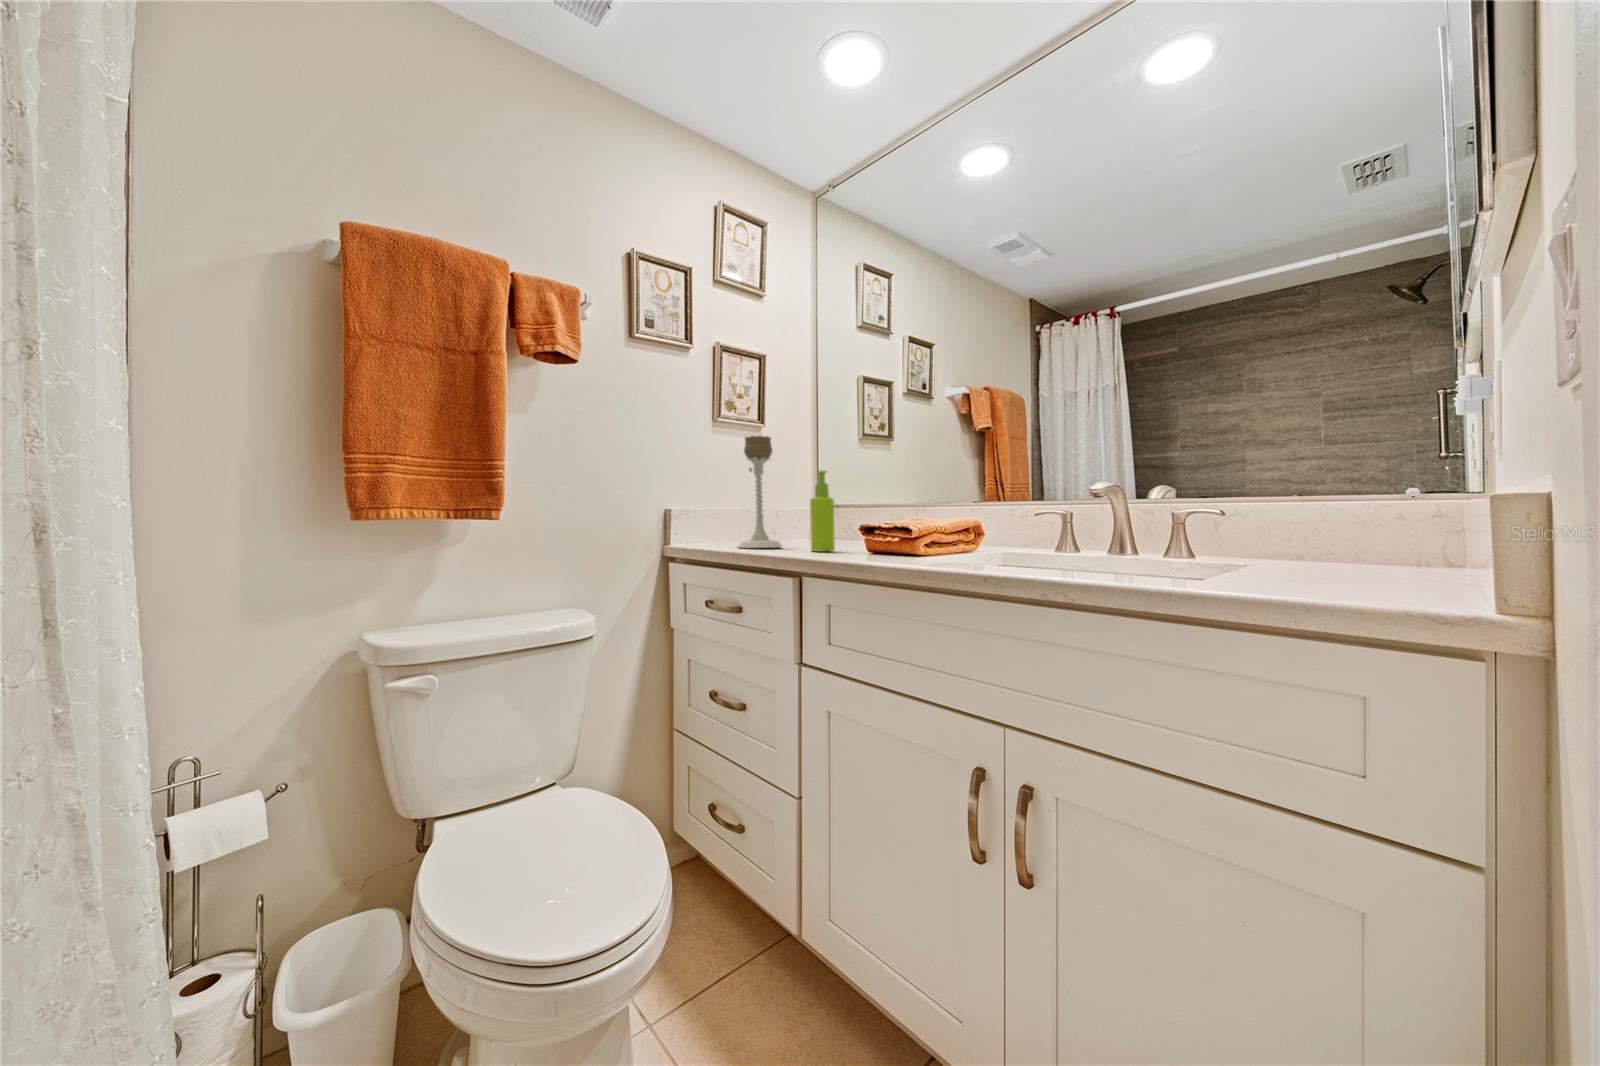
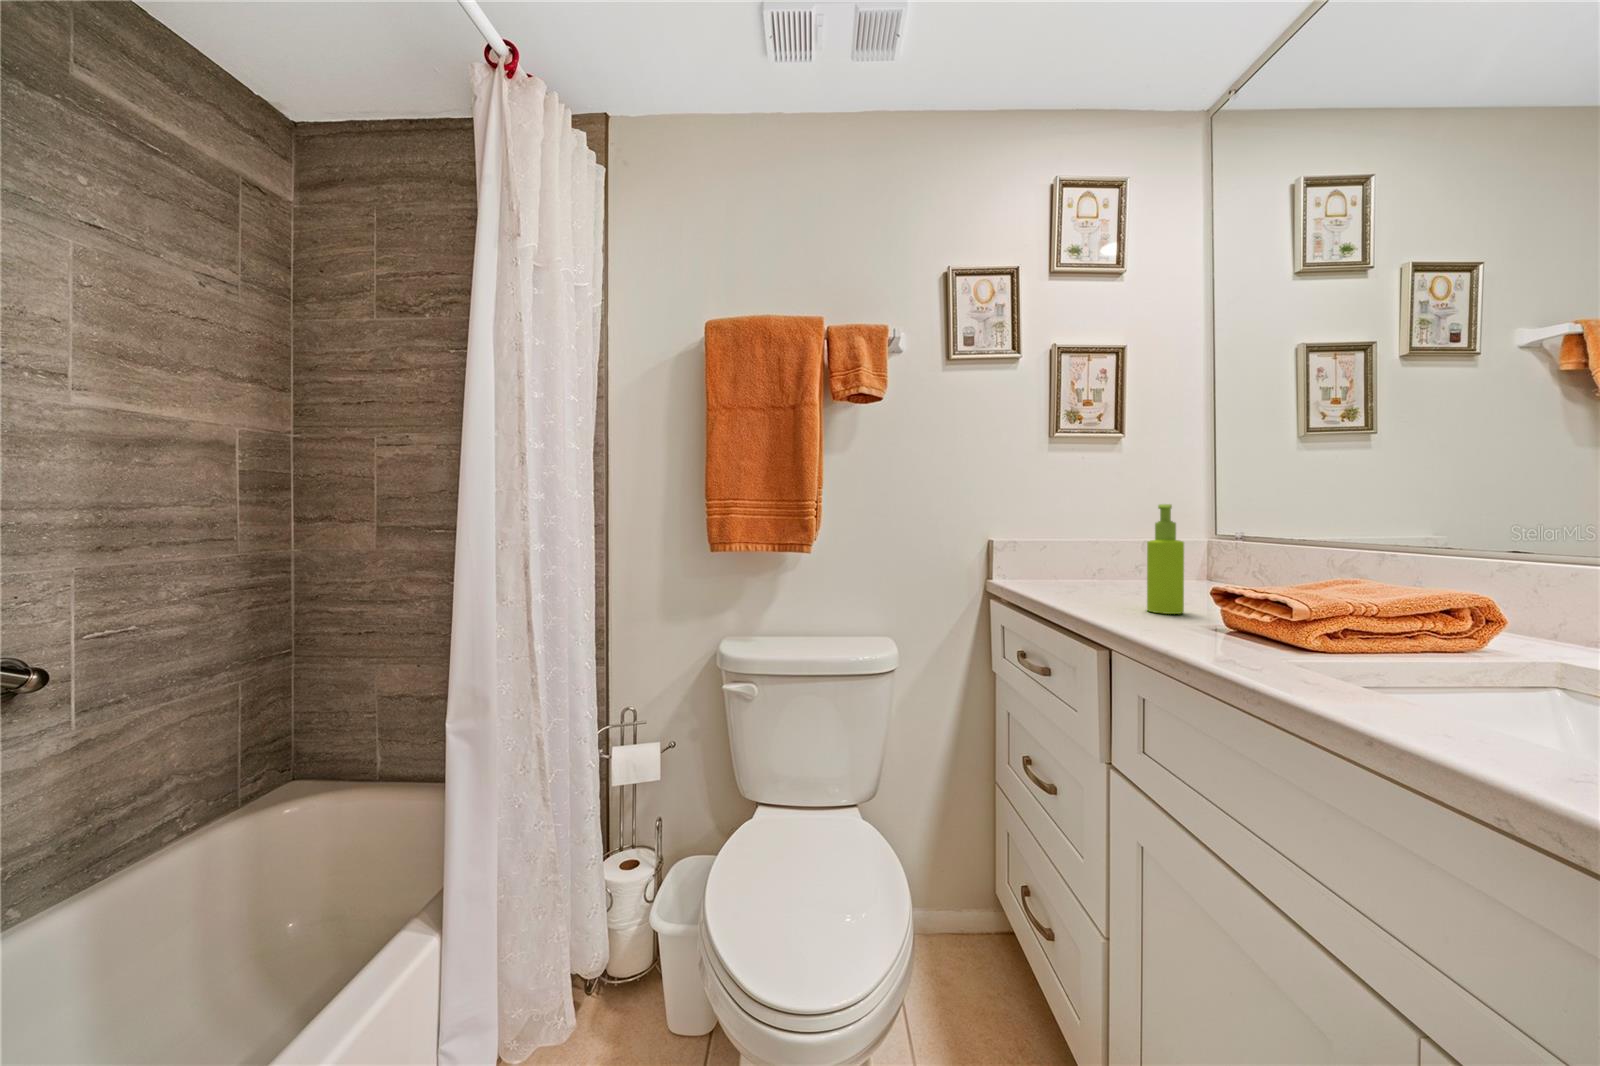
candle holder: present [738,436,782,548] -> none [1058,457,1120,597]

